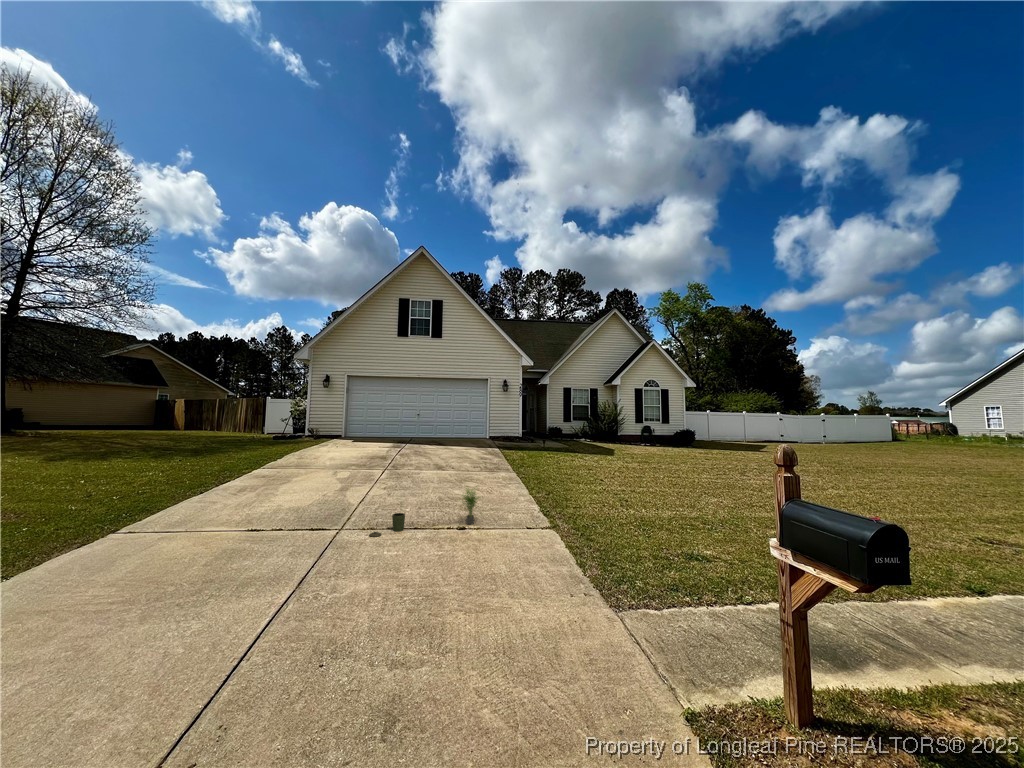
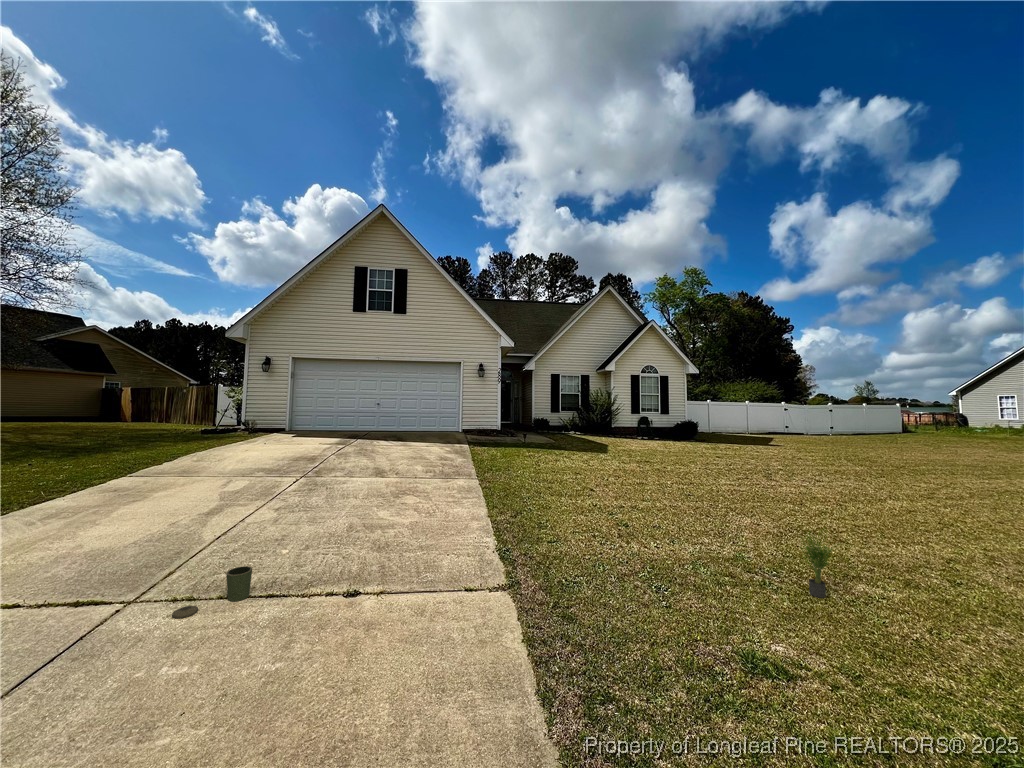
potted plant: present [464,490,478,525] -> present [803,533,832,598]

